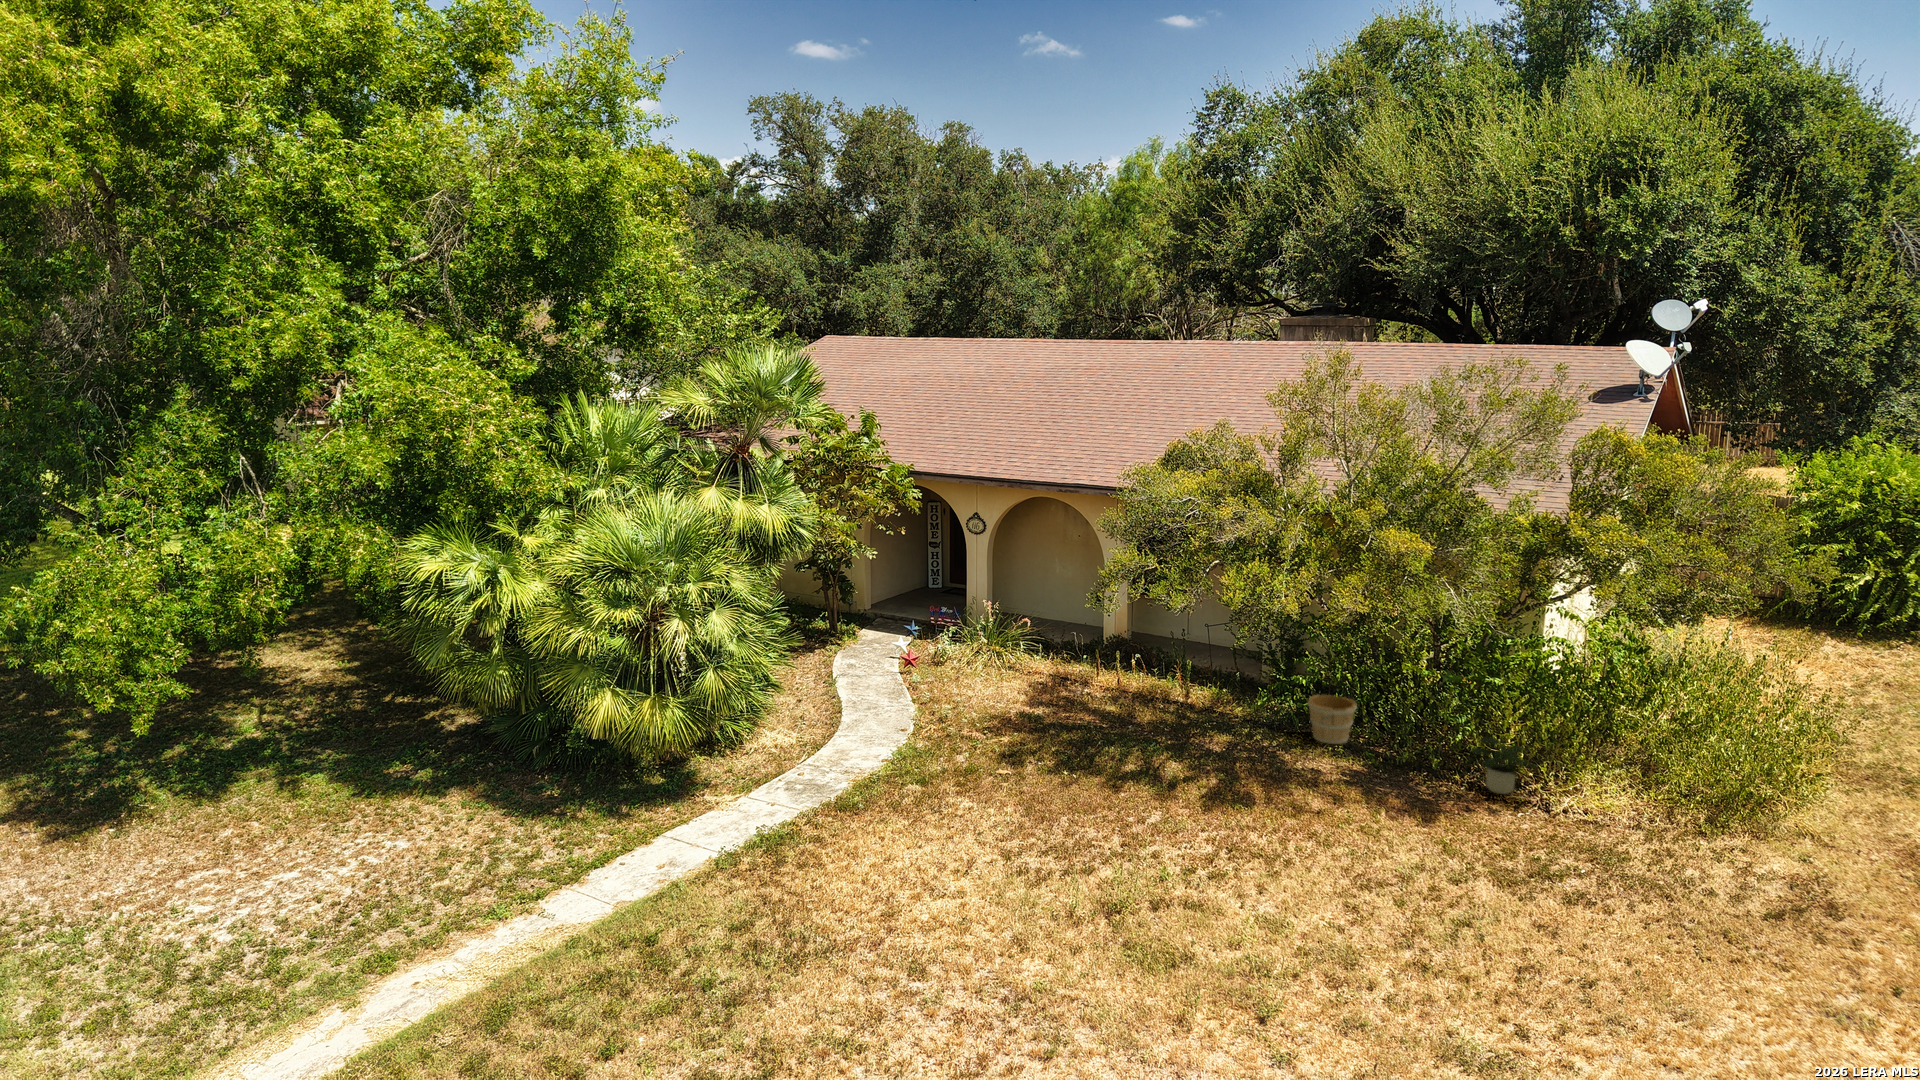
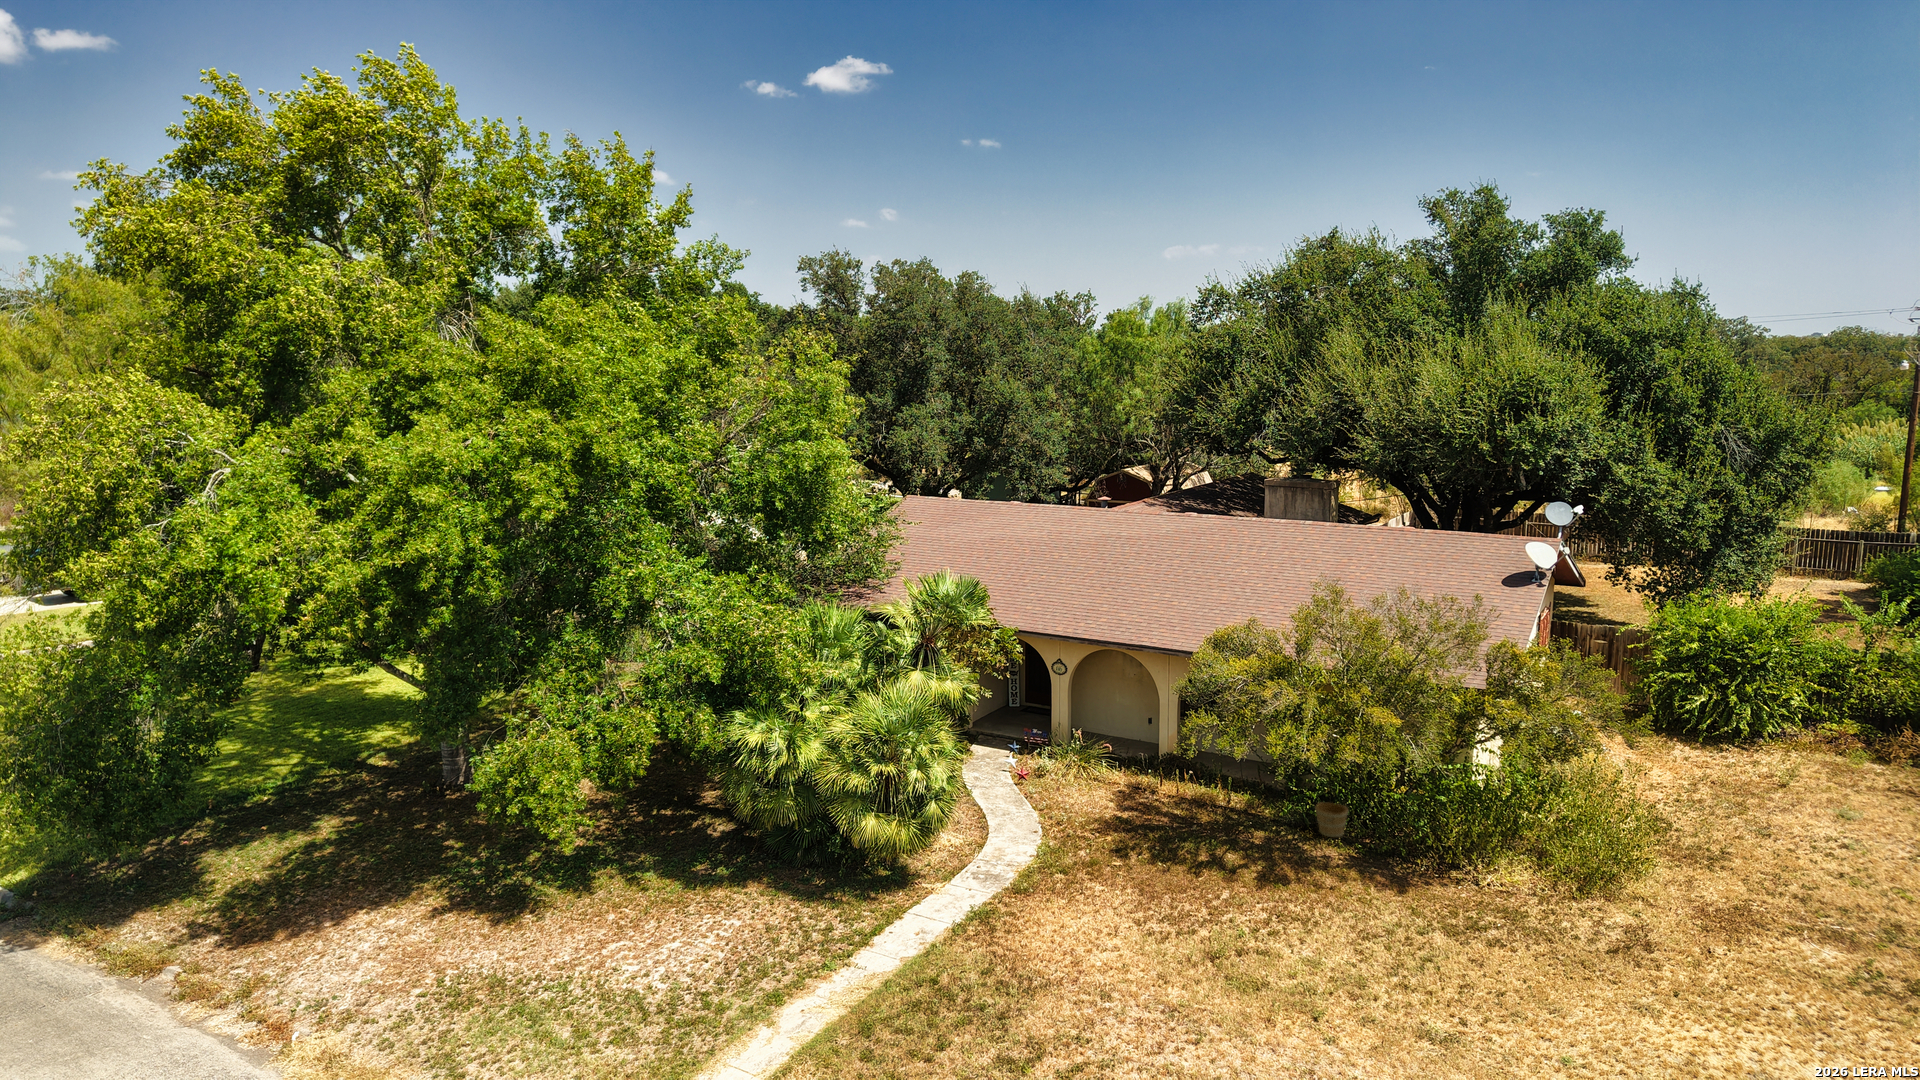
potted plant: present [1472,738,1536,794] -> none [1426,834,1470,873]

